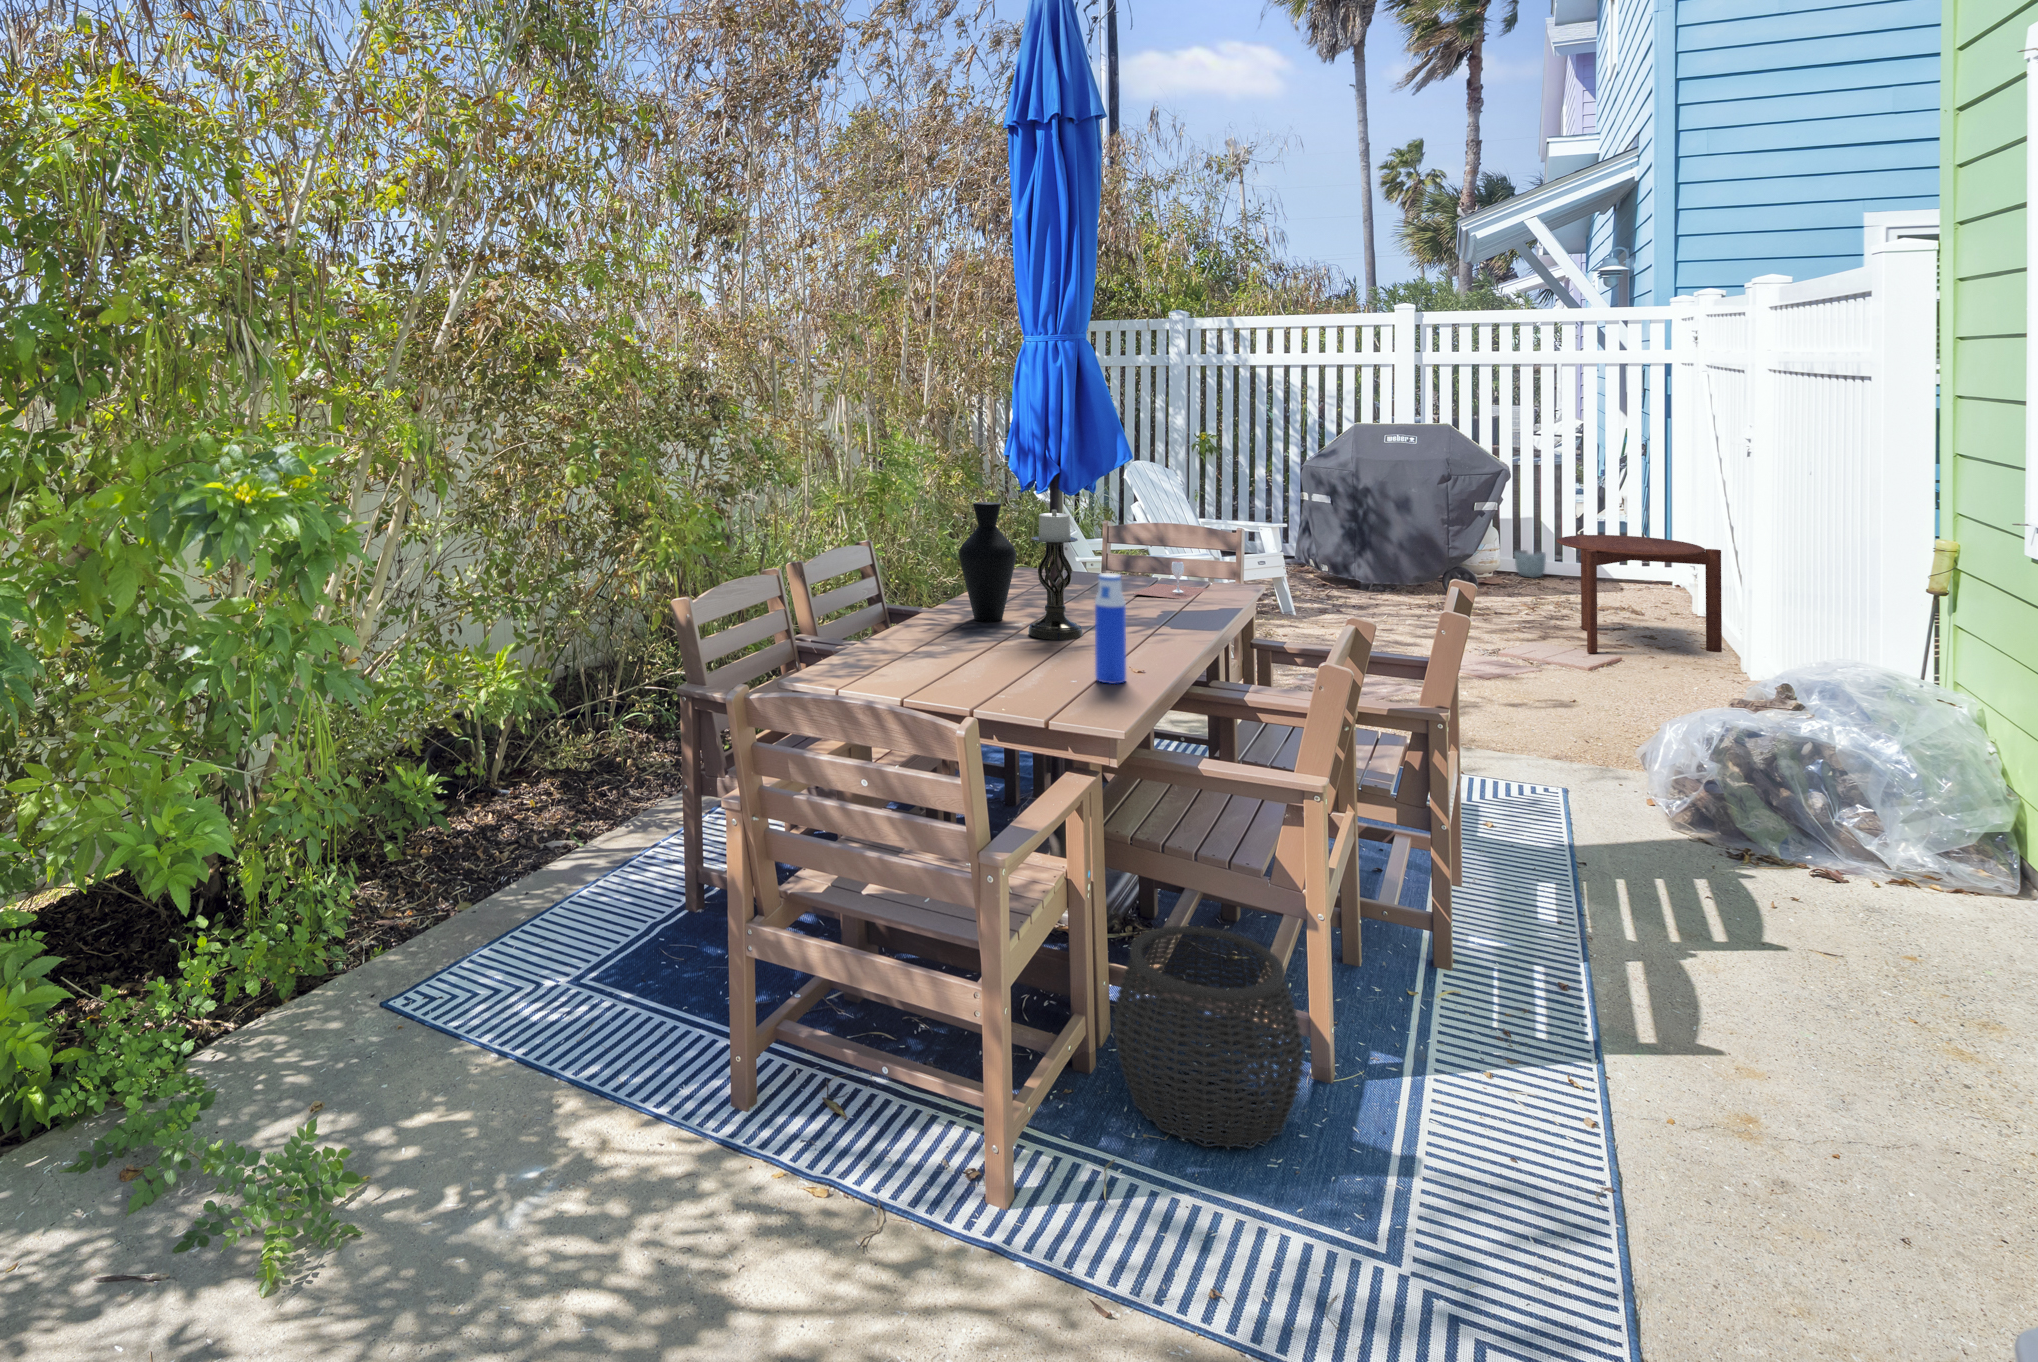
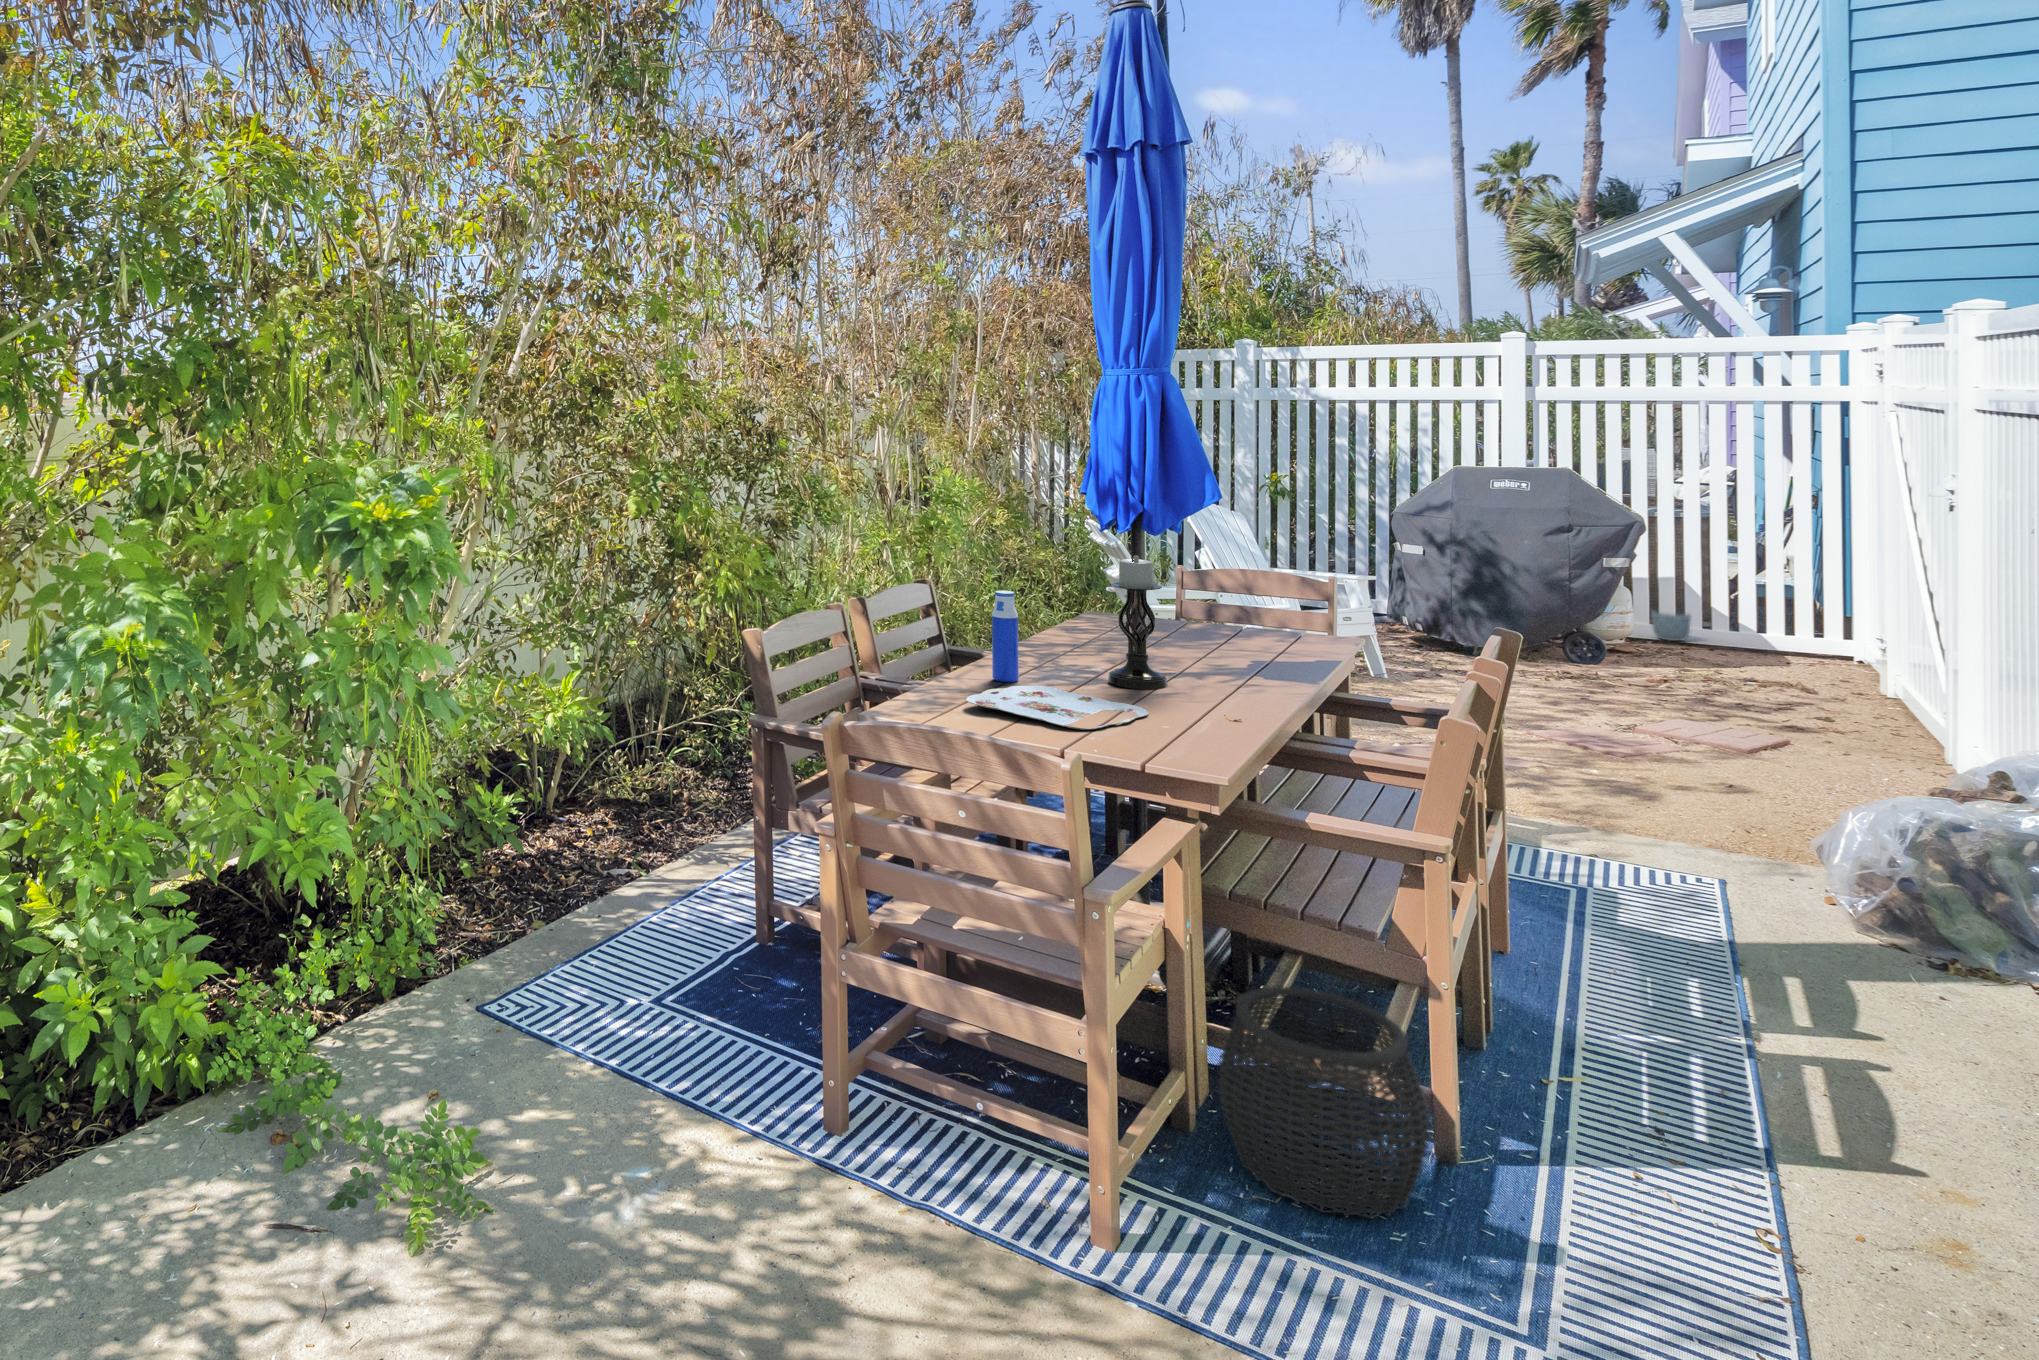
vase: present [959,502,1016,622] -> none [1031,546,1092,668]
side table: present [1557,535,1722,653] -> none [1705,595,1918,735]
wine glass: present [1134,561,1208,599] -> none [1216,612,1317,655]
water bottle: present [1095,573,1127,684] -> present [992,591,1019,682]
serving tray: none [889,640,1061,683] -> present [966,686,1148,730]

